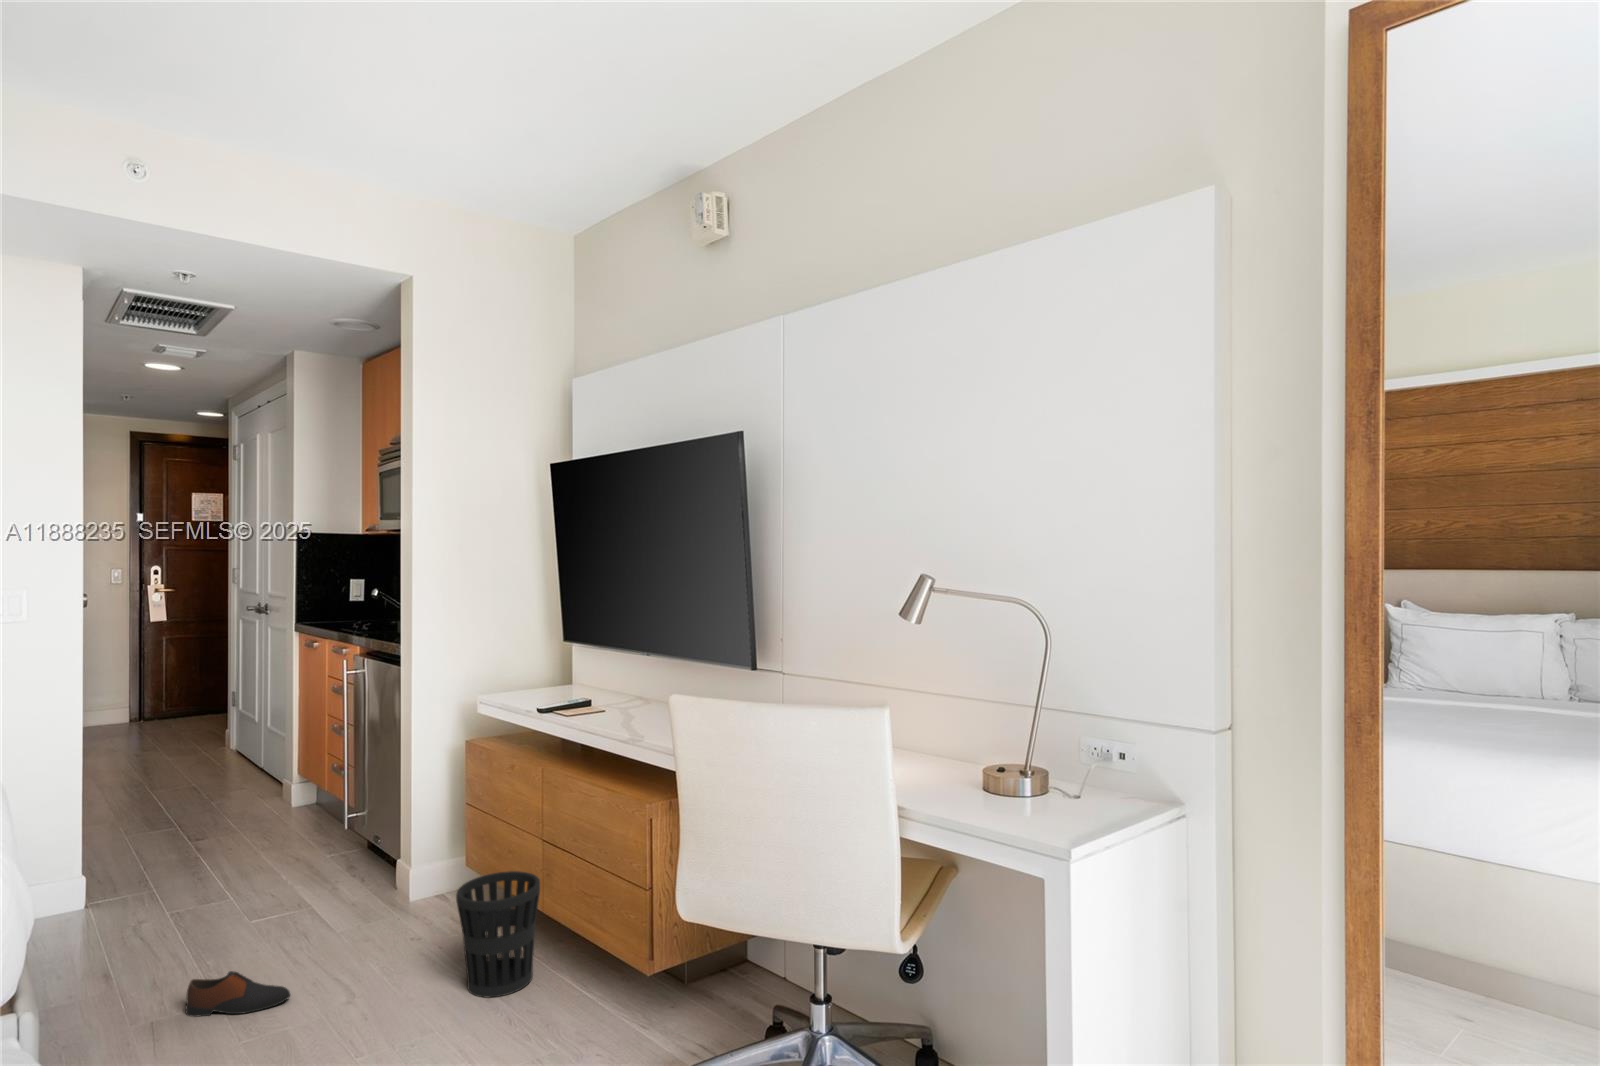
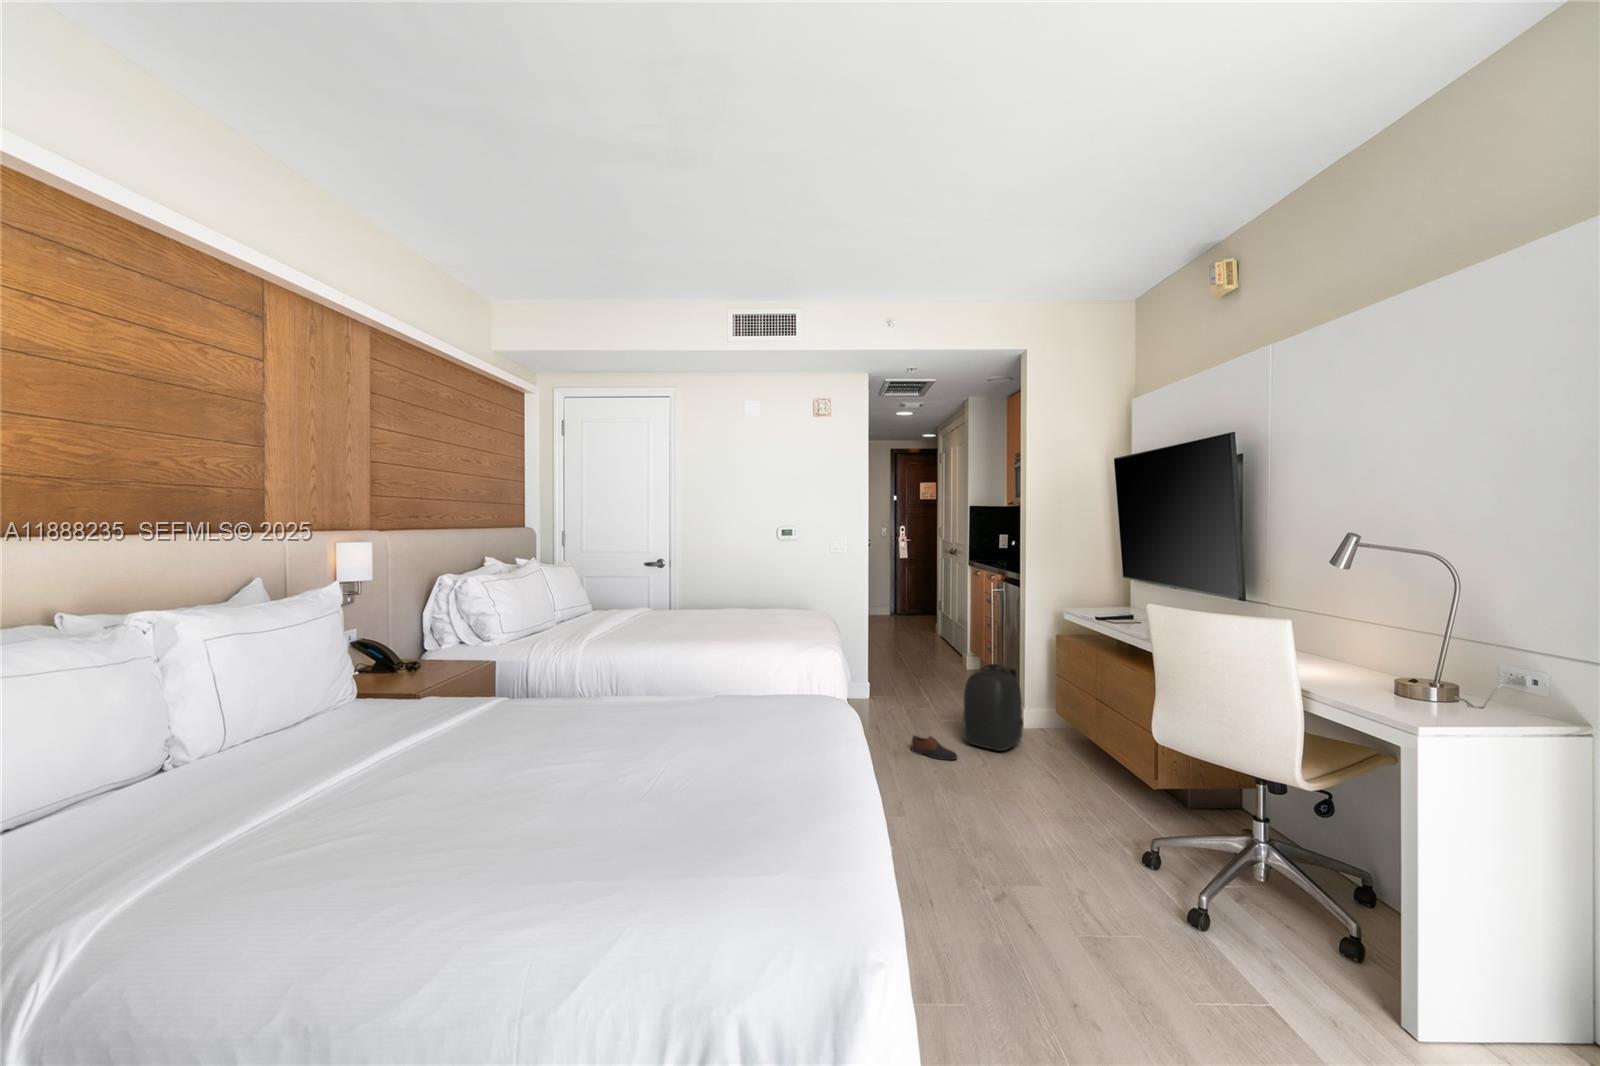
backpack: none [300,801,410,957] -> present [963,664,1023,751]
wastebasket: present [456,871,540,997] -> none [1046,721,1100,796]

